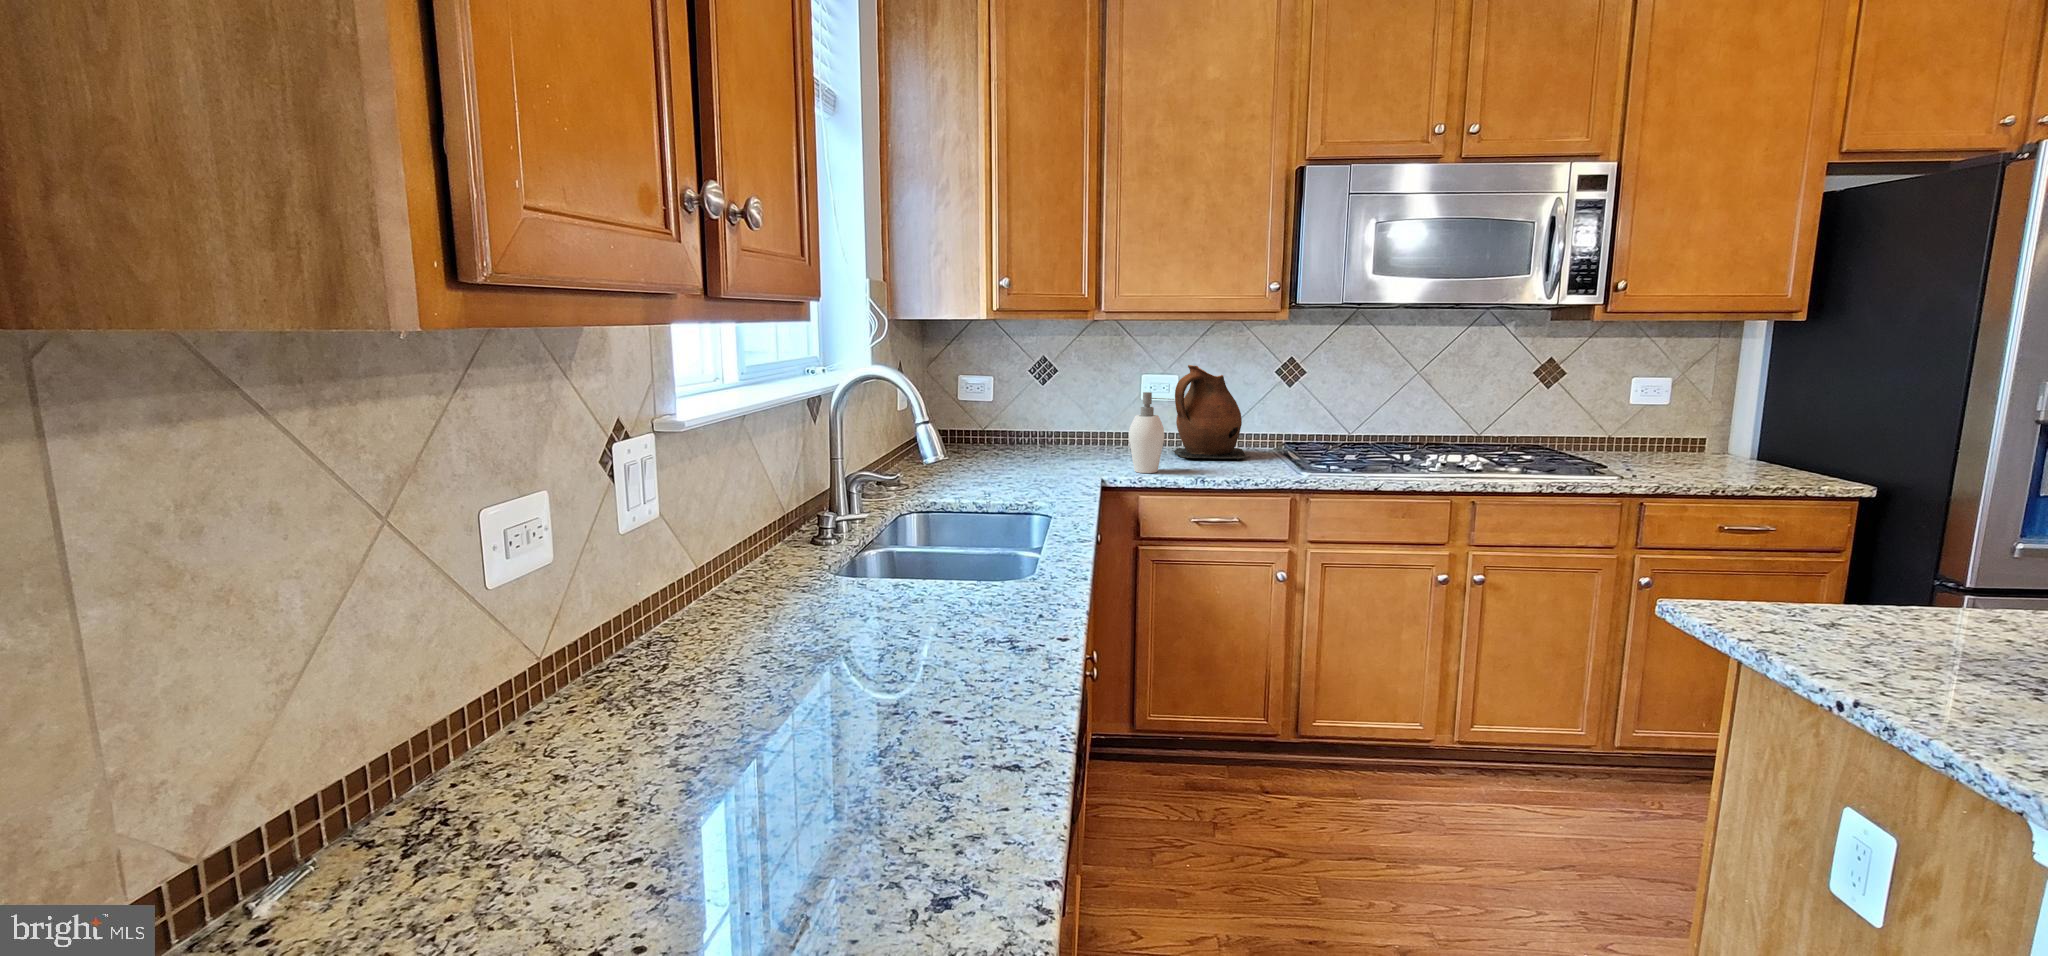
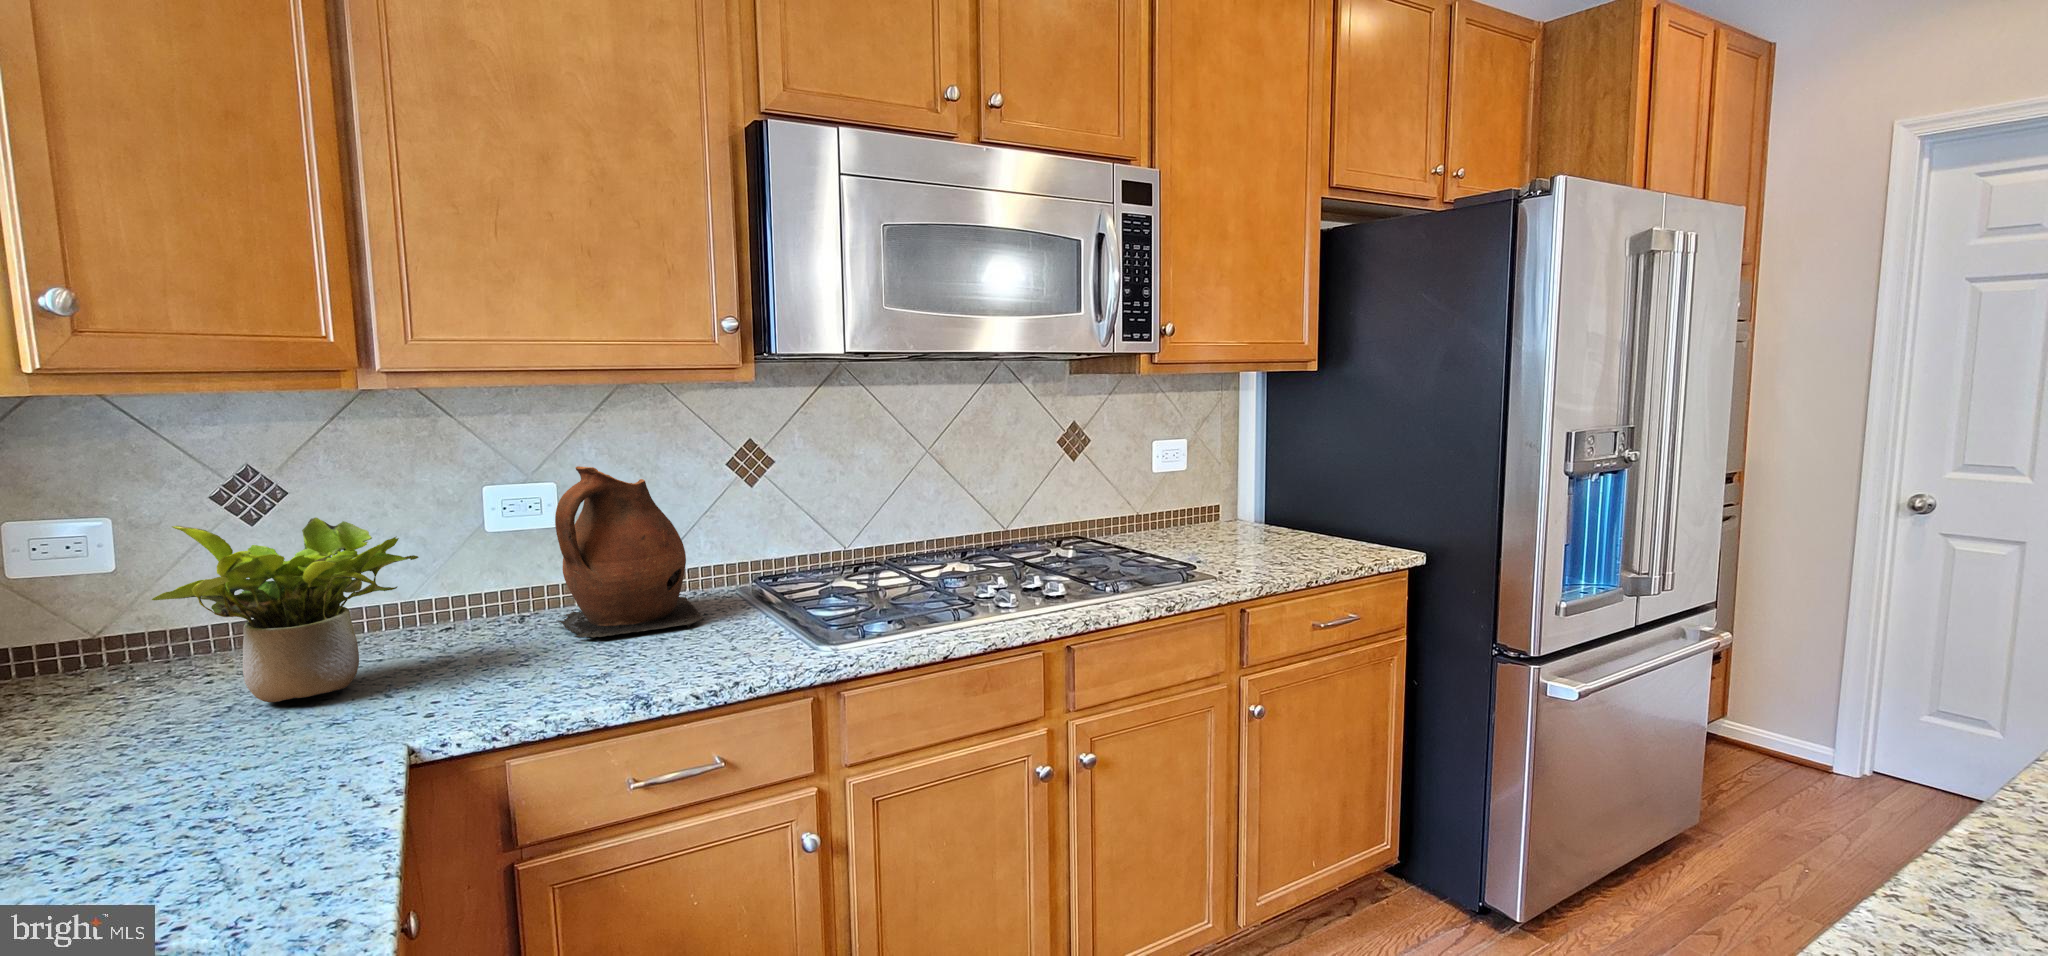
potted plant: none [1016,378,1112,462] -> present [152,518,418,702]
soap dispenser: present [1129,392,1174,473] -> none [461,535,559,703]

